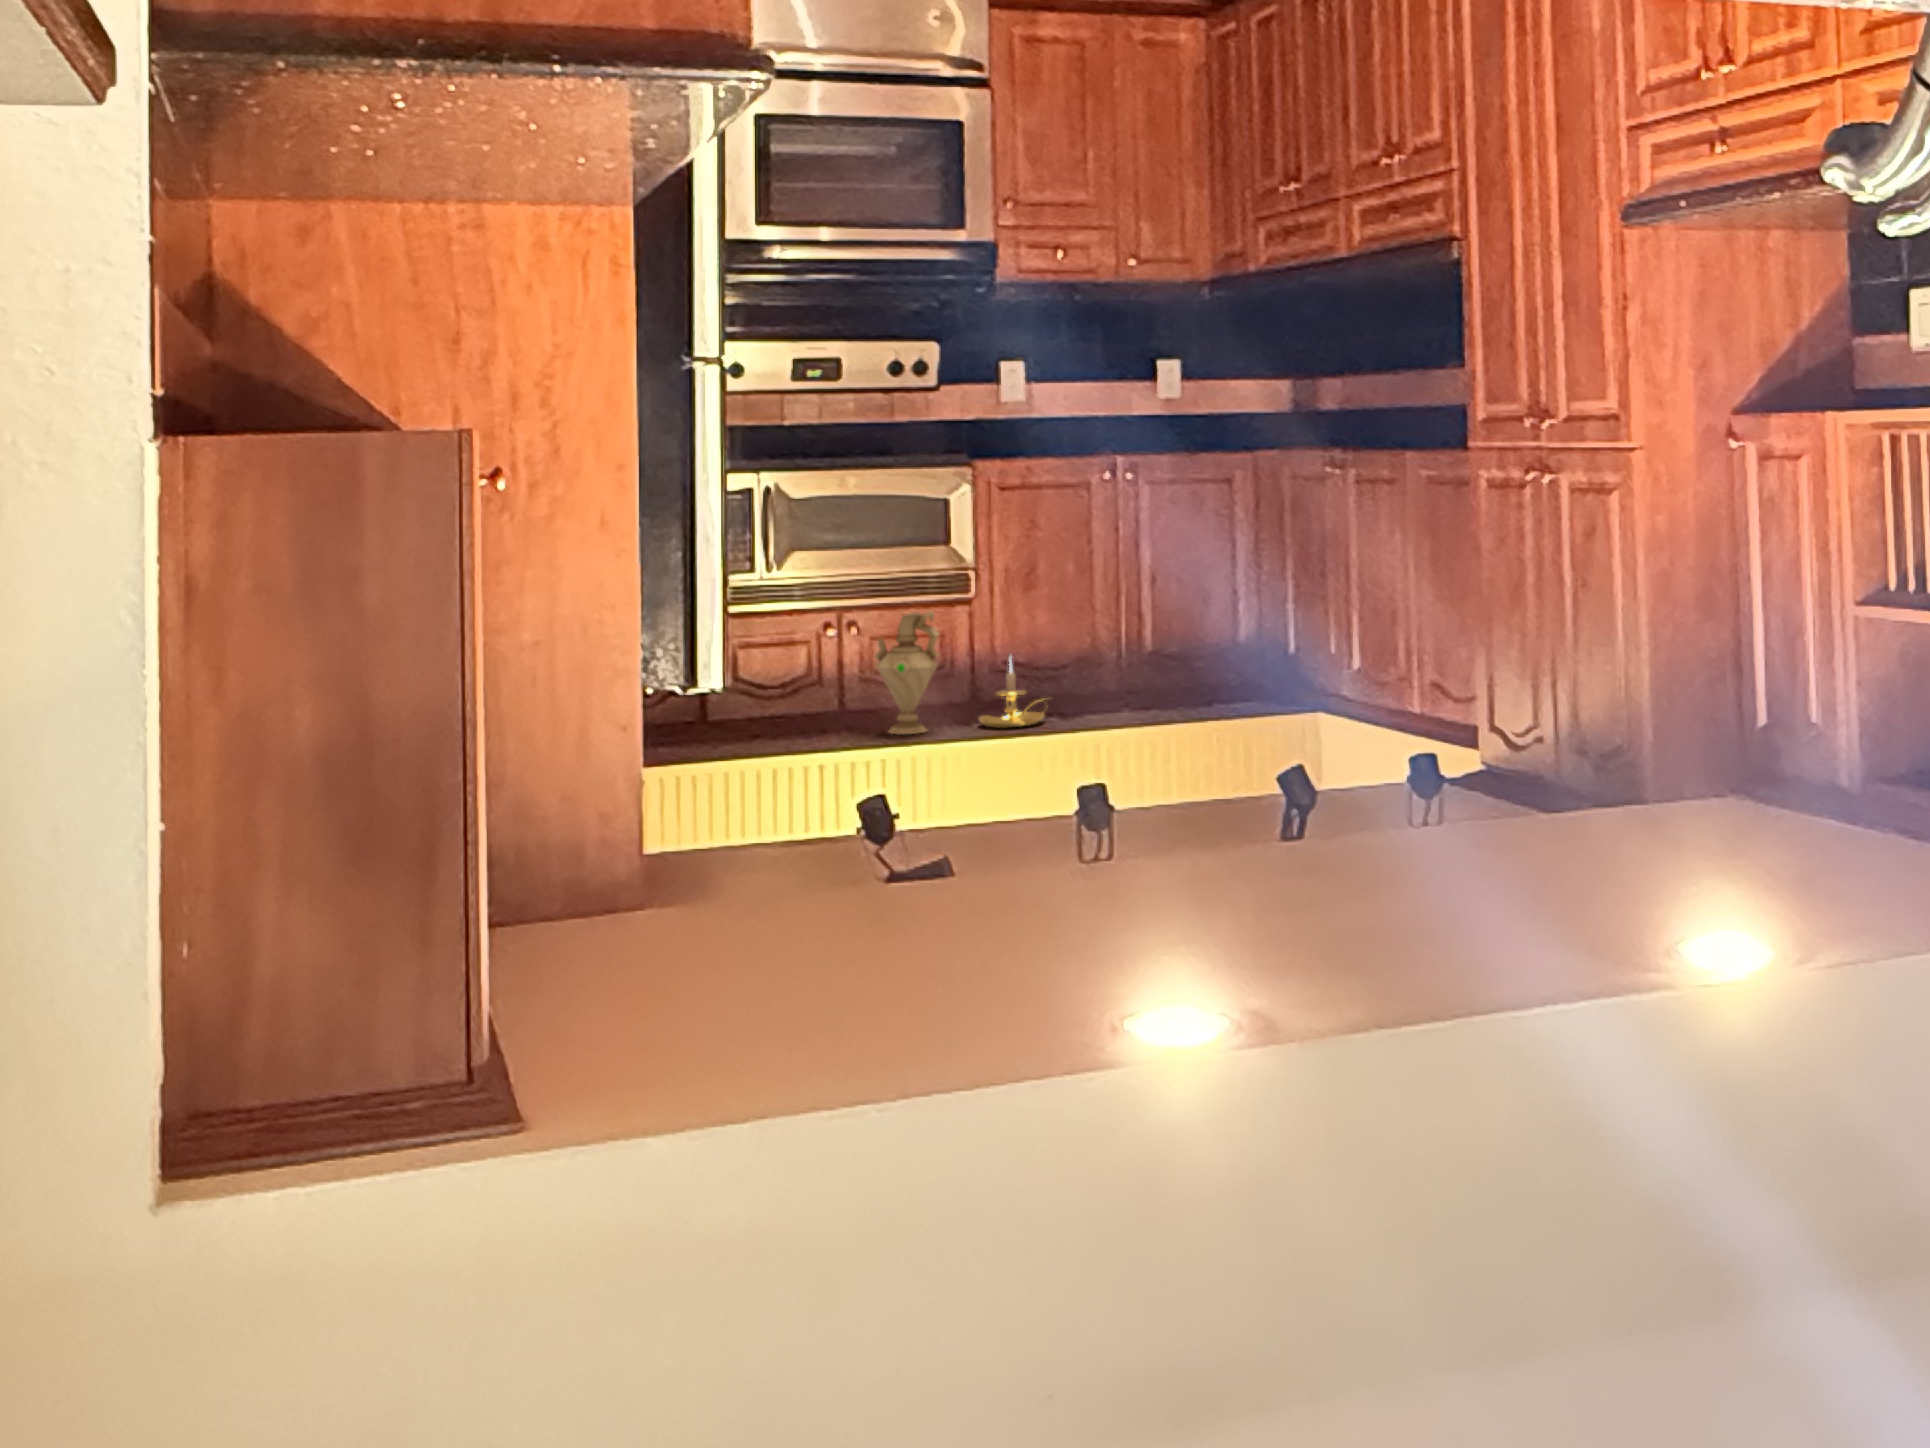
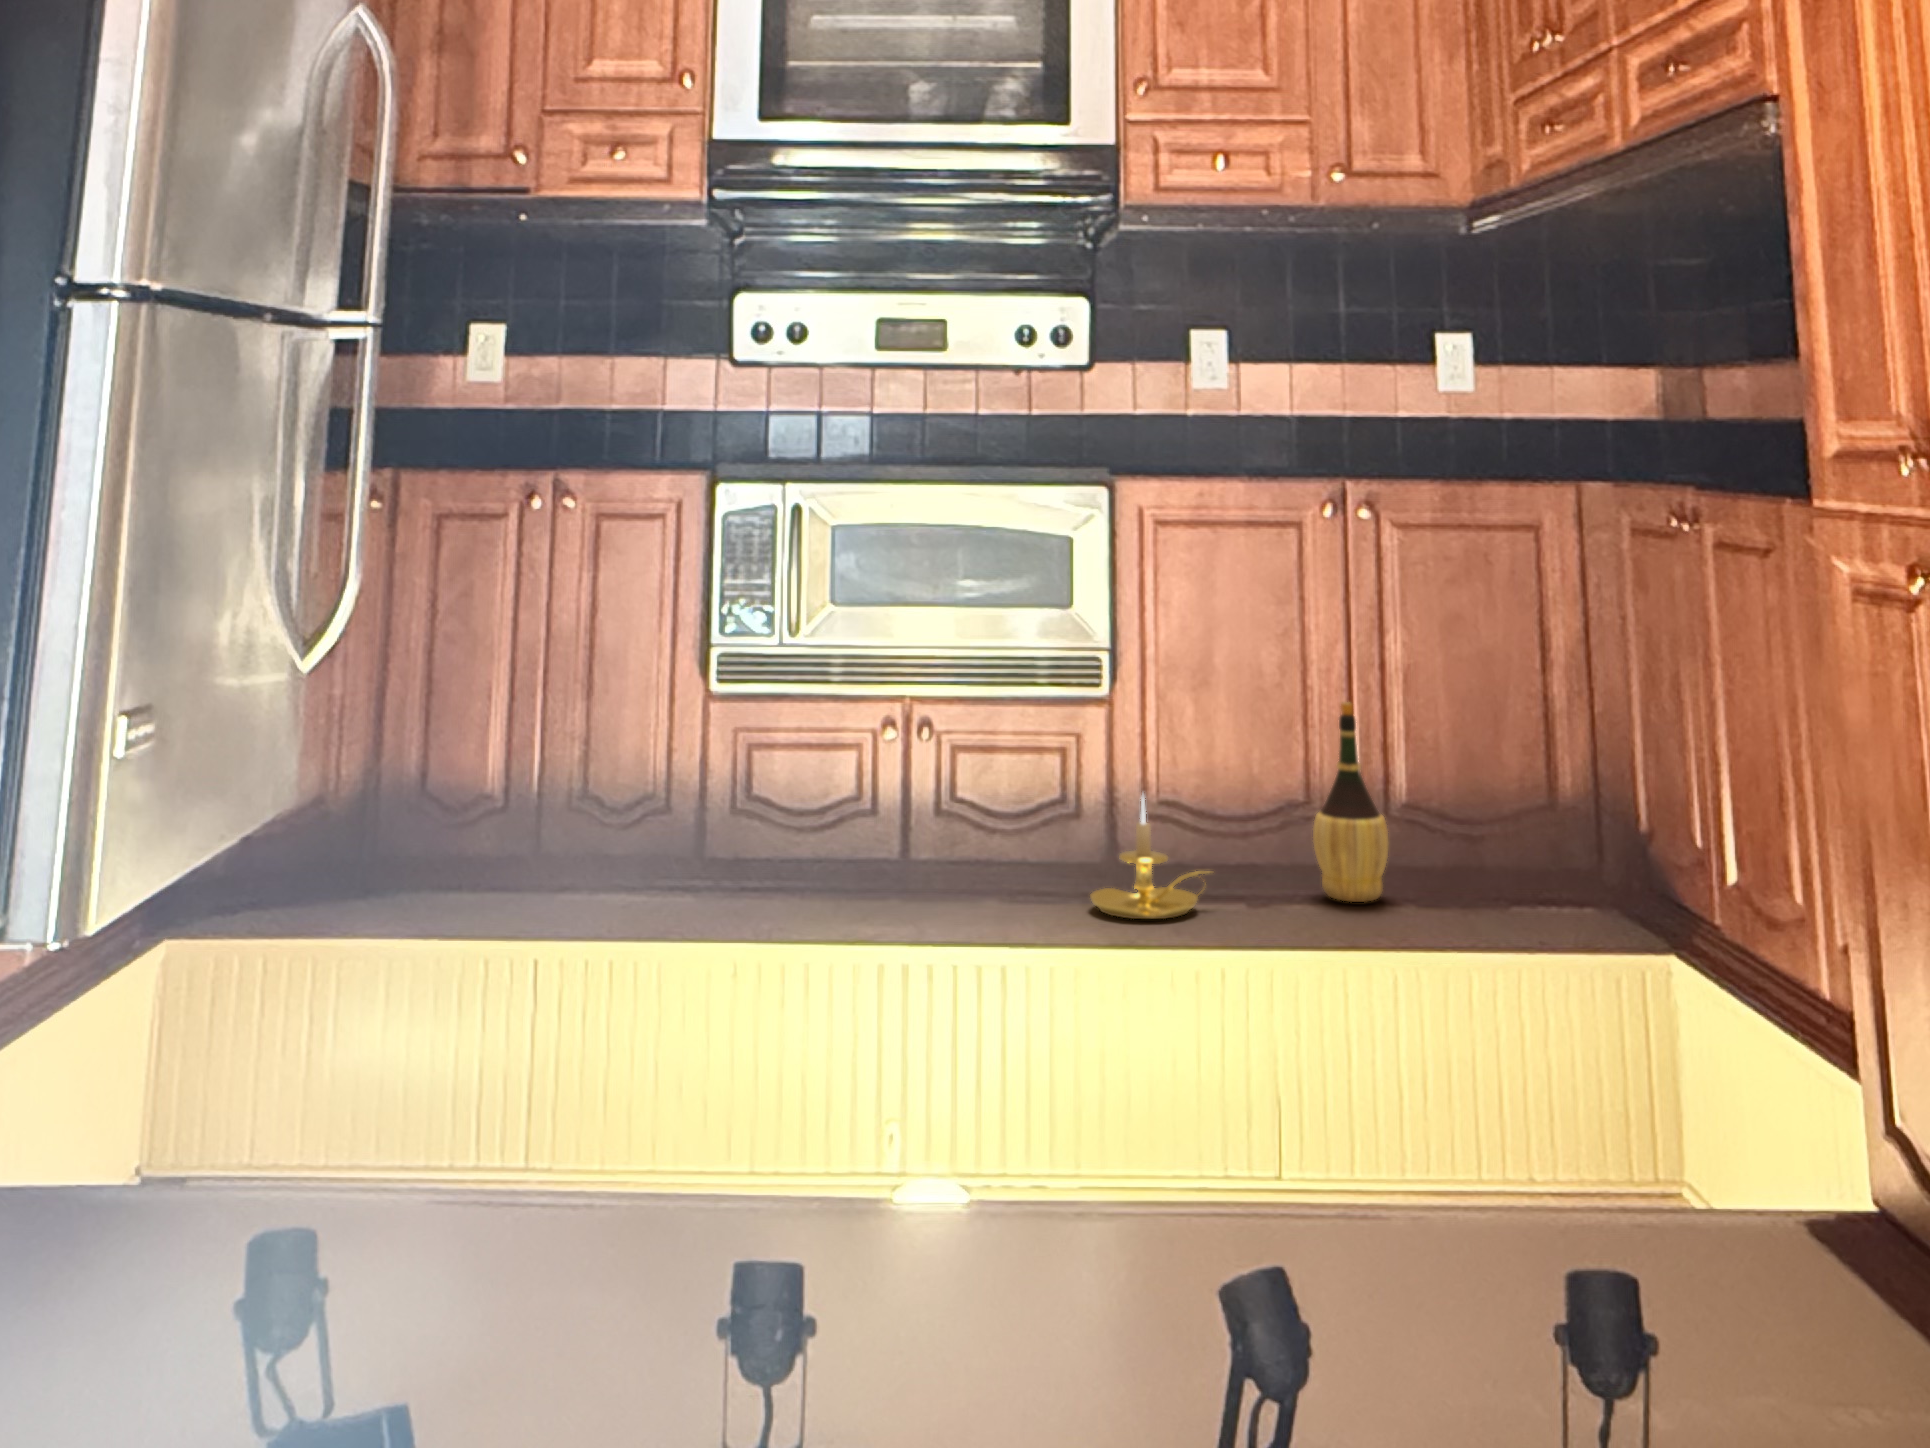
wine bottle: none [1105,593,1151,709] -> present [1313,702,1389,902]
vase: present [874,610,939,734] -> none [933,701,1028,912]

